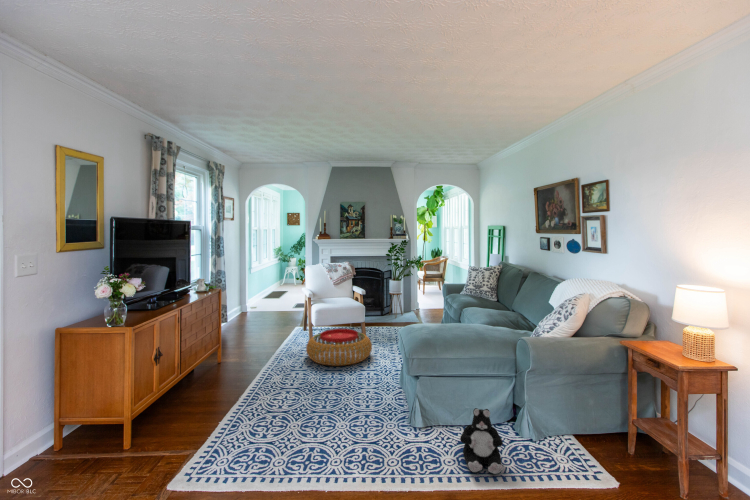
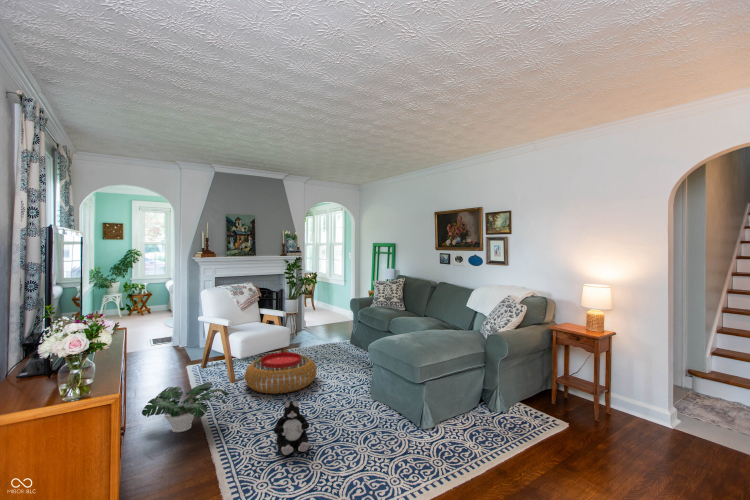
potted plant: none [204,343,271,380] -> present [142,382,229,432]
plush toy: present [460,408,503,474] -> present [274,400,310,455]

